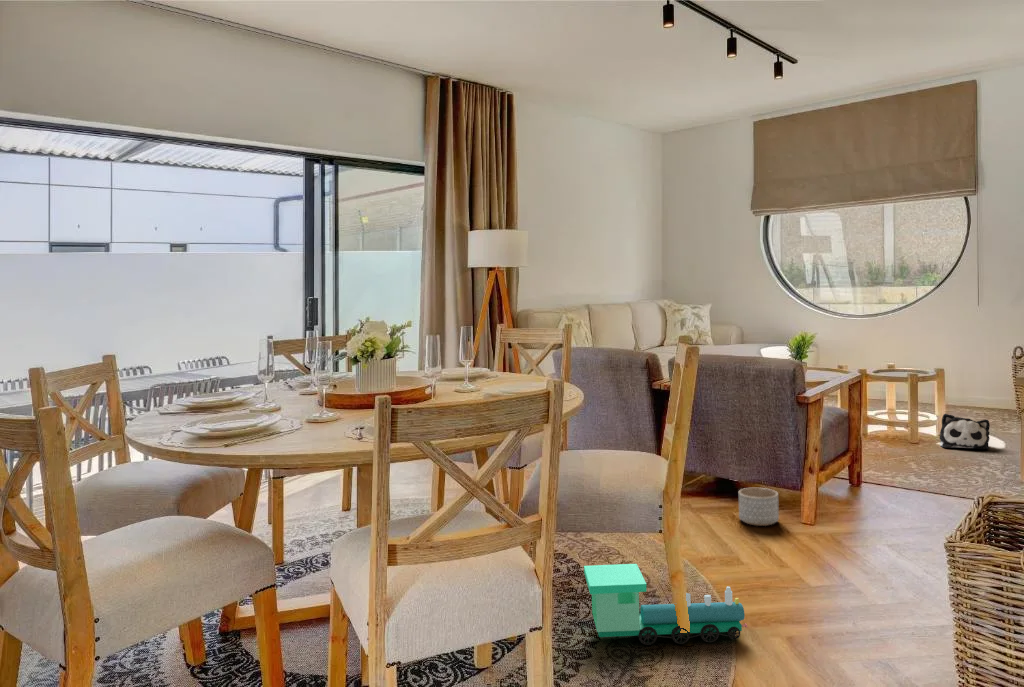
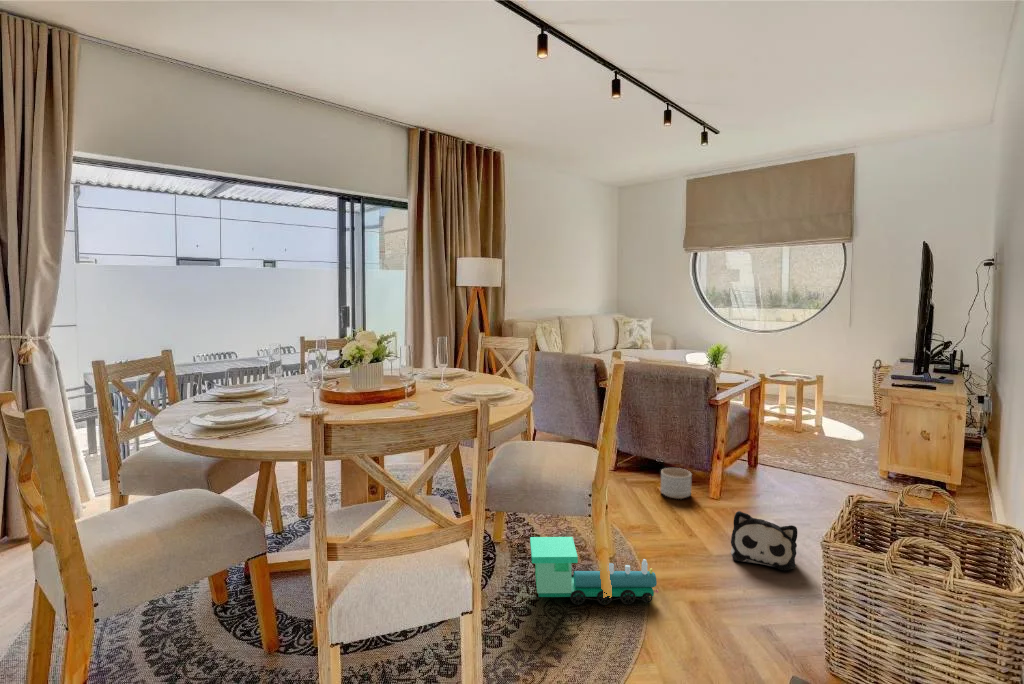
plush toy: present [940,414,990,449] -> present [731,511,797,570]

